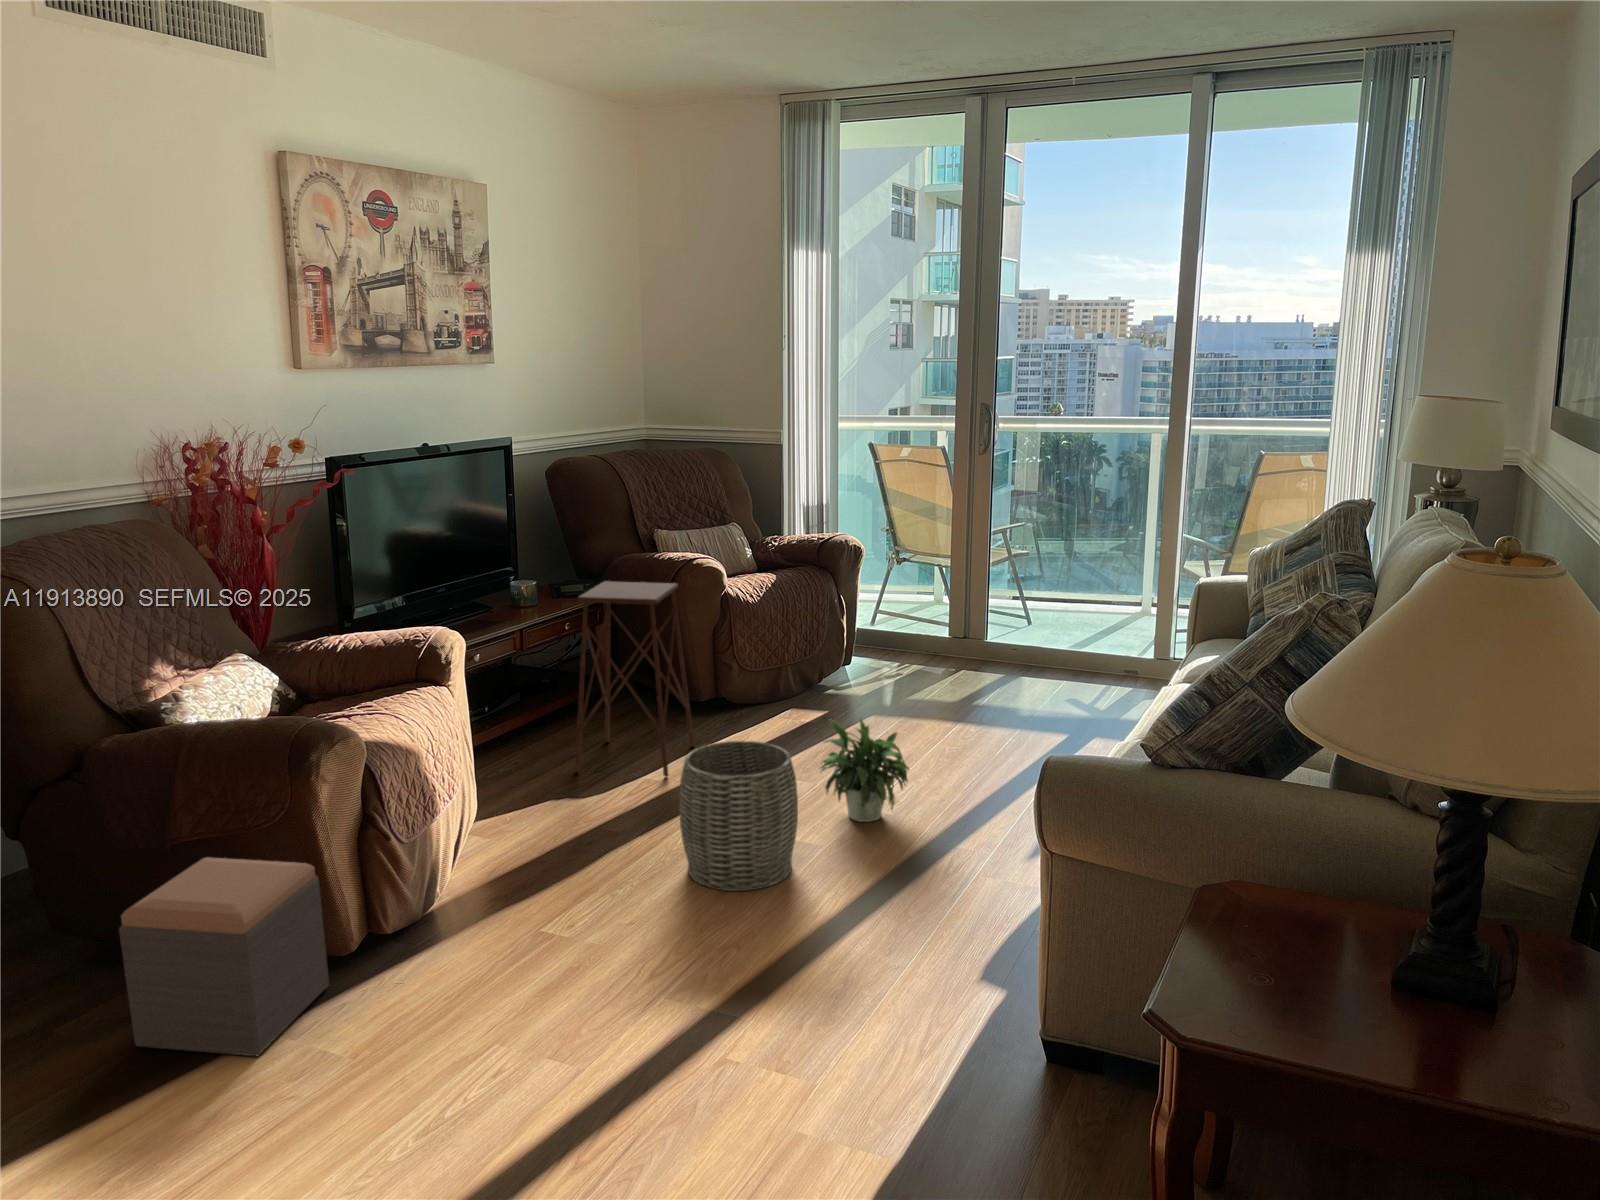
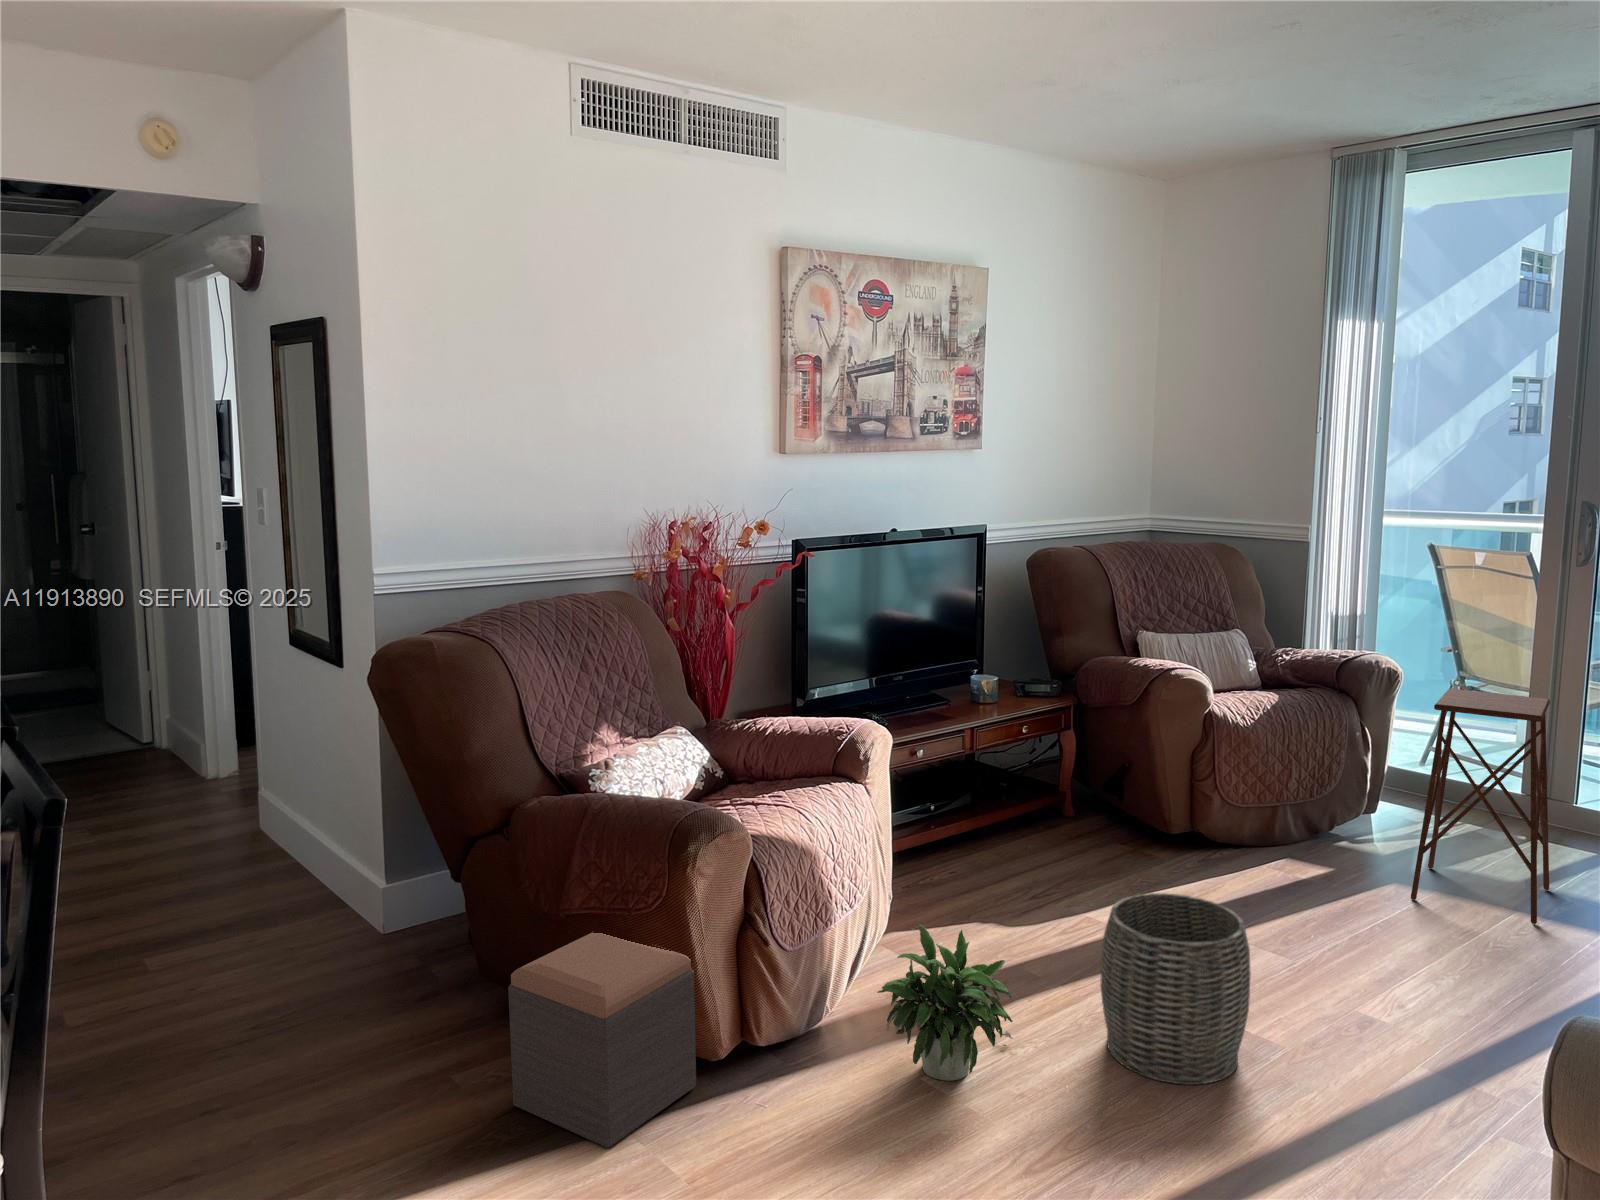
side table: present [575,581,694,777] -> present [1411,688,1550,924]
potted plant: present [821,719,910,822] -> present [877,924,1013,1081]

